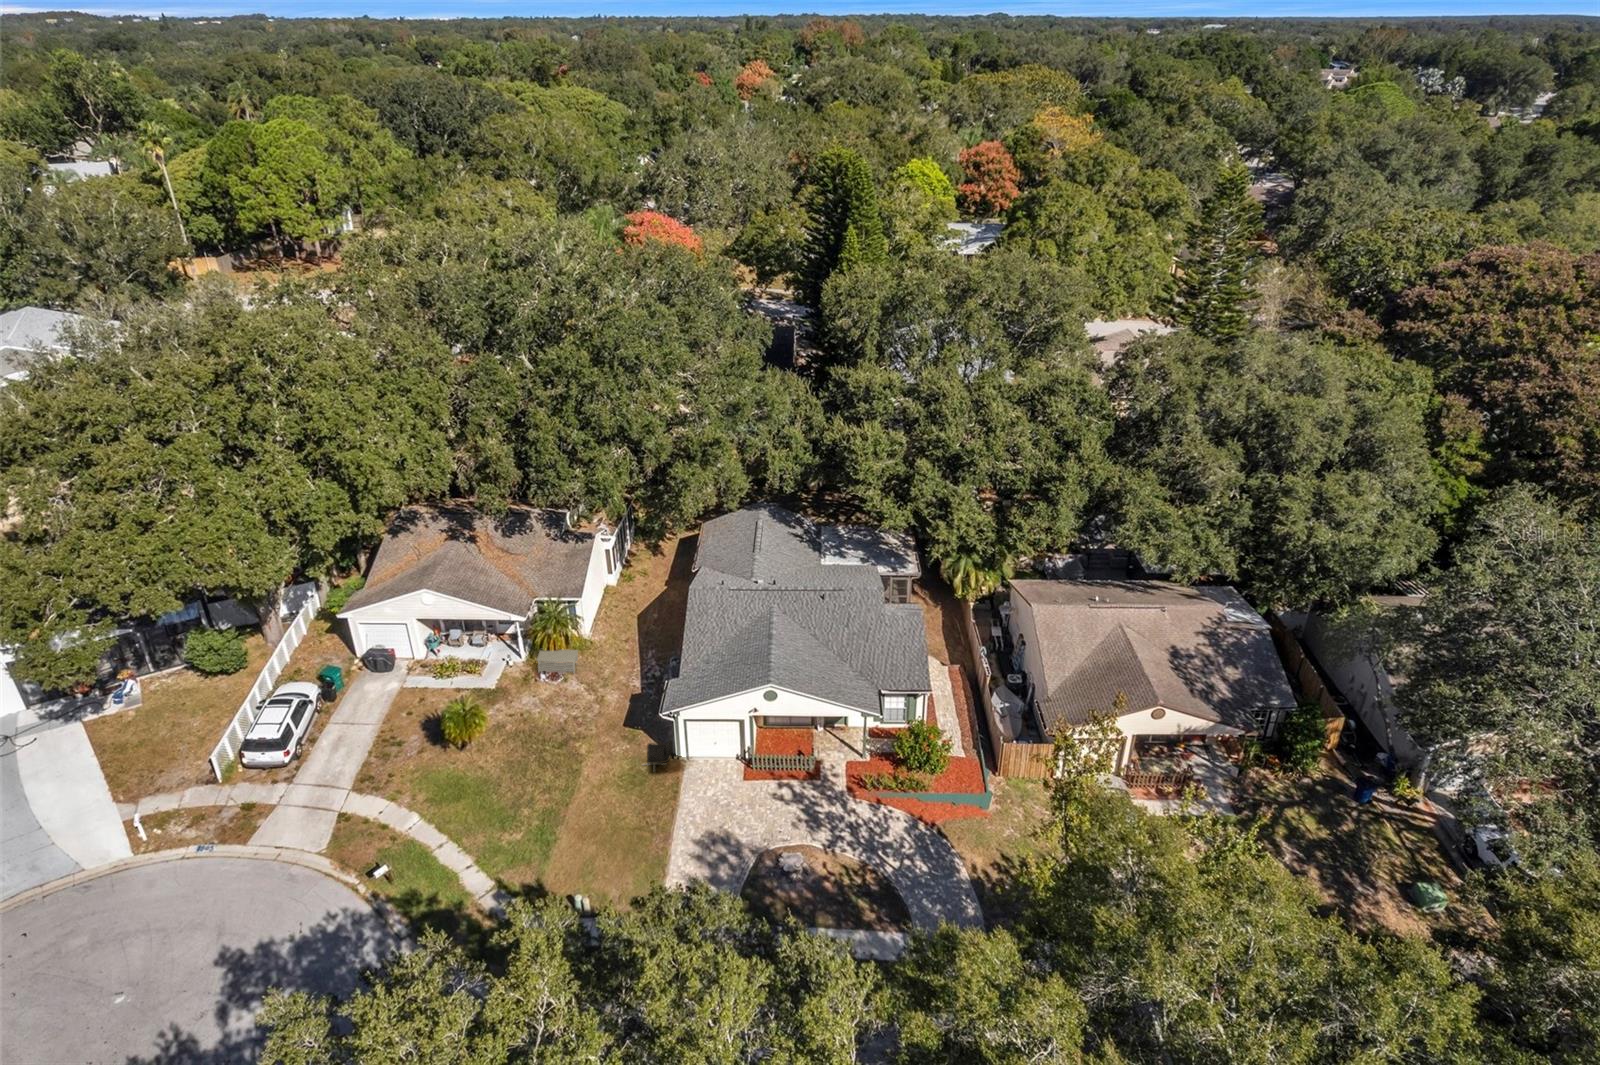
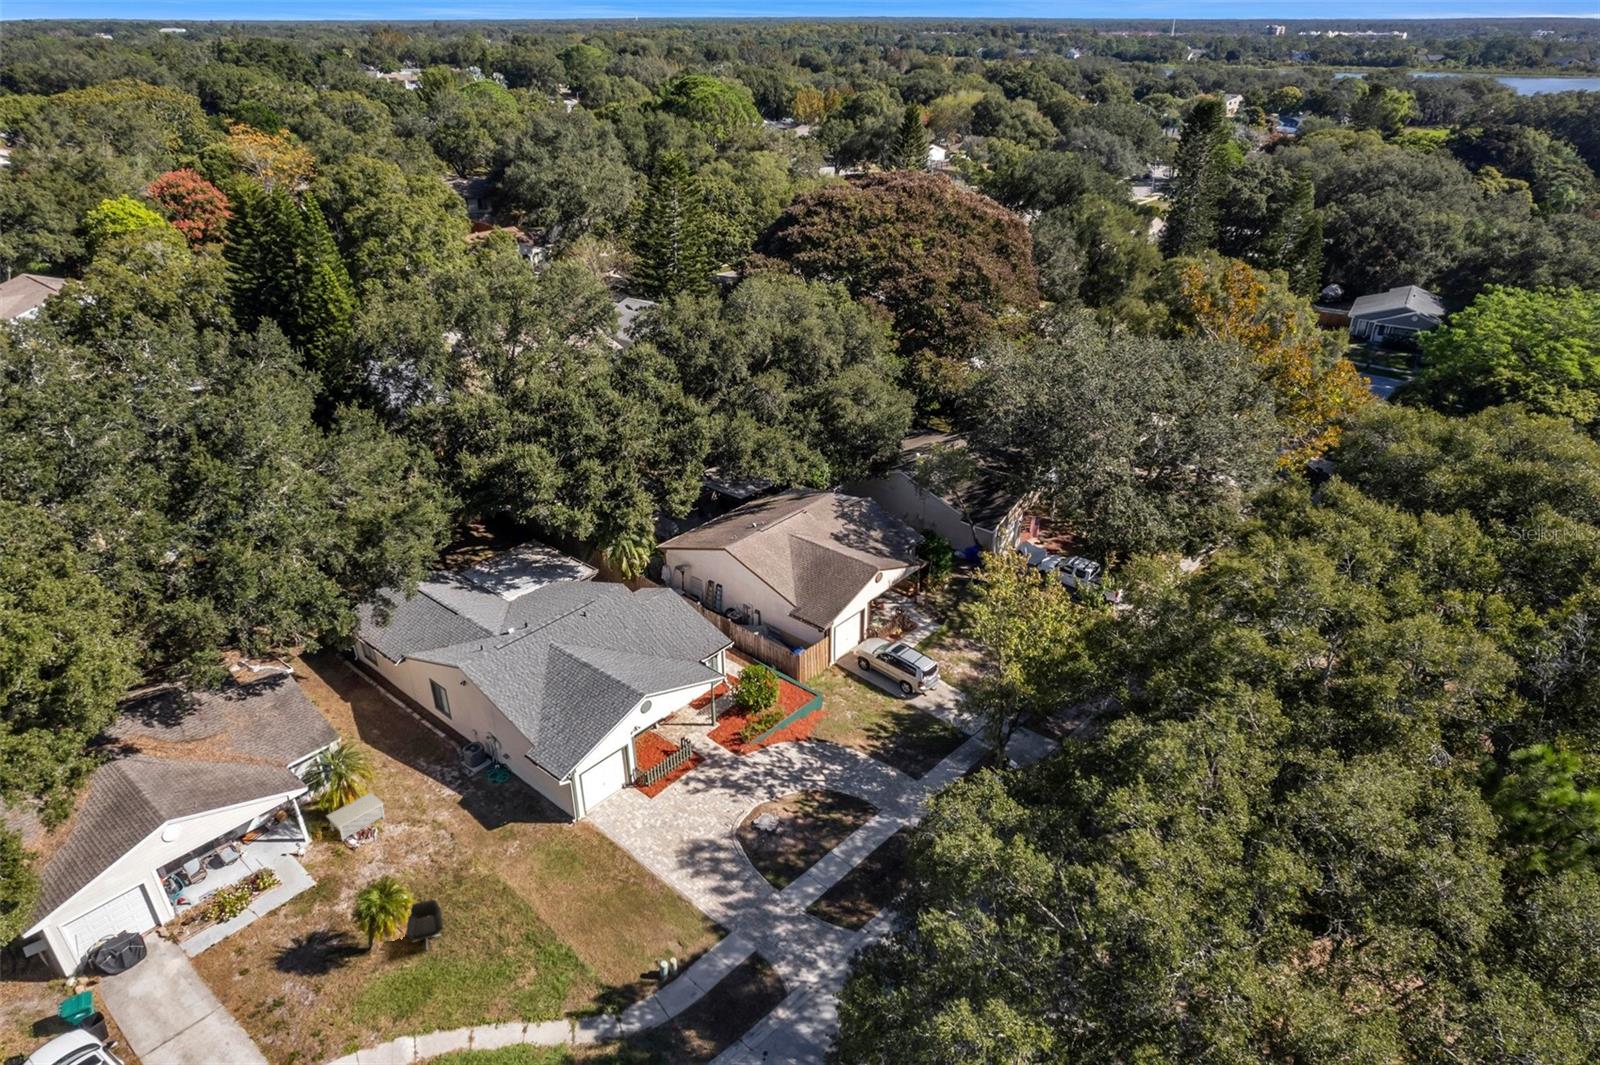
lounge chair: present [647,740,673,765] -> present [406,900,443,951]

